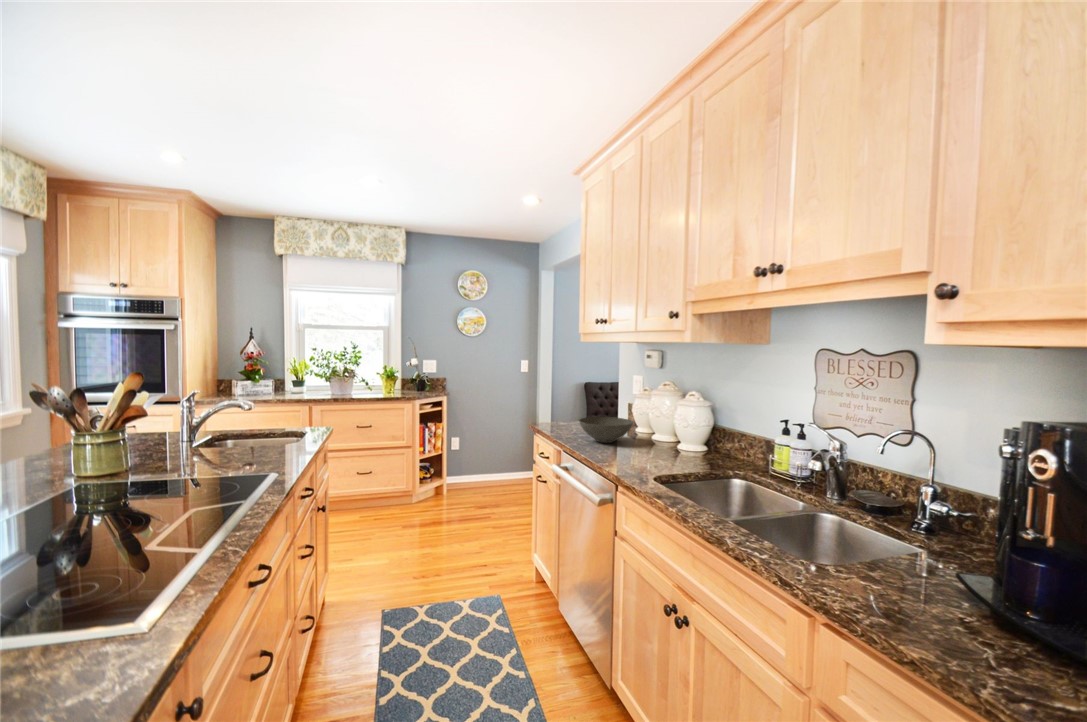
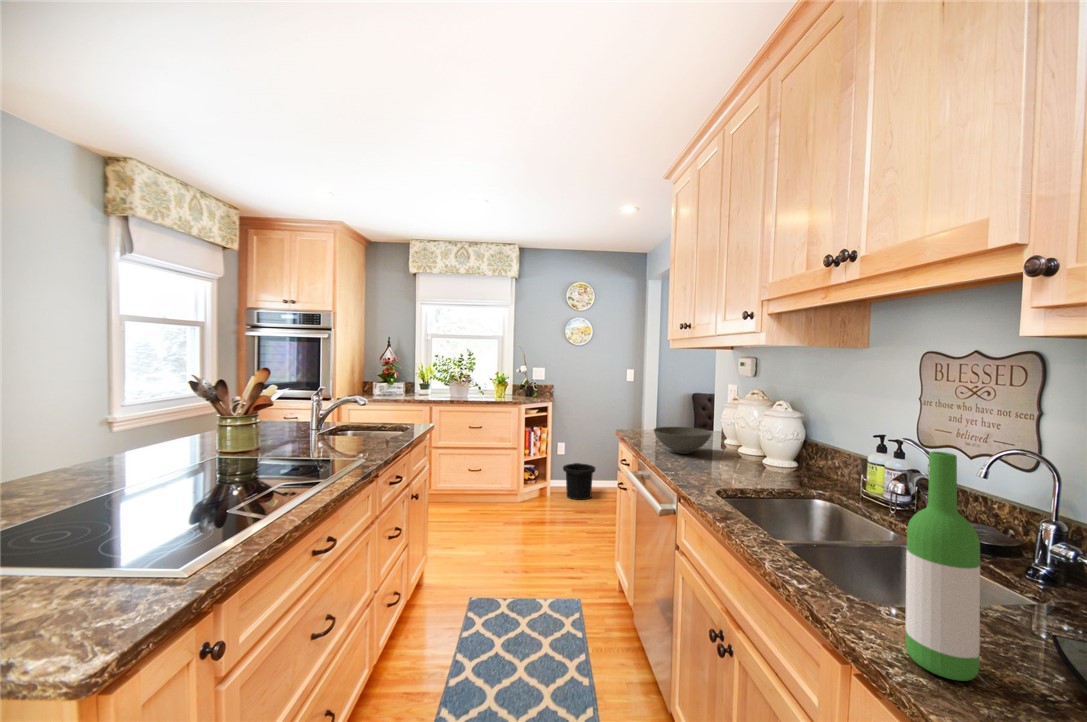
wine bottle: none [860,440,915,615] -> present [906,452,980,681]
trash can: none [461,456,495,494] -> present [563,463,595,500]

